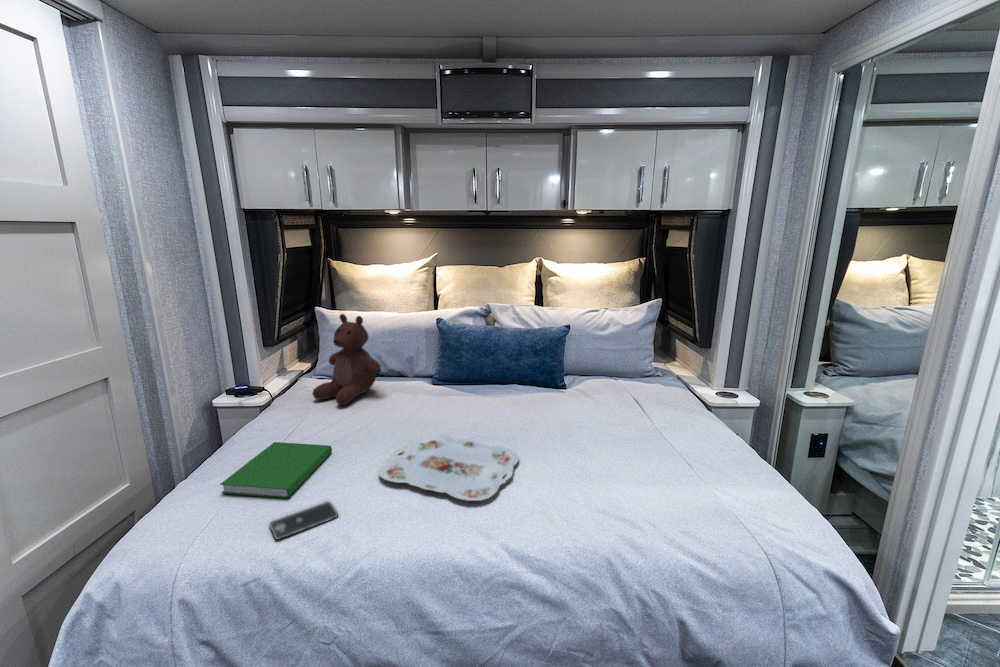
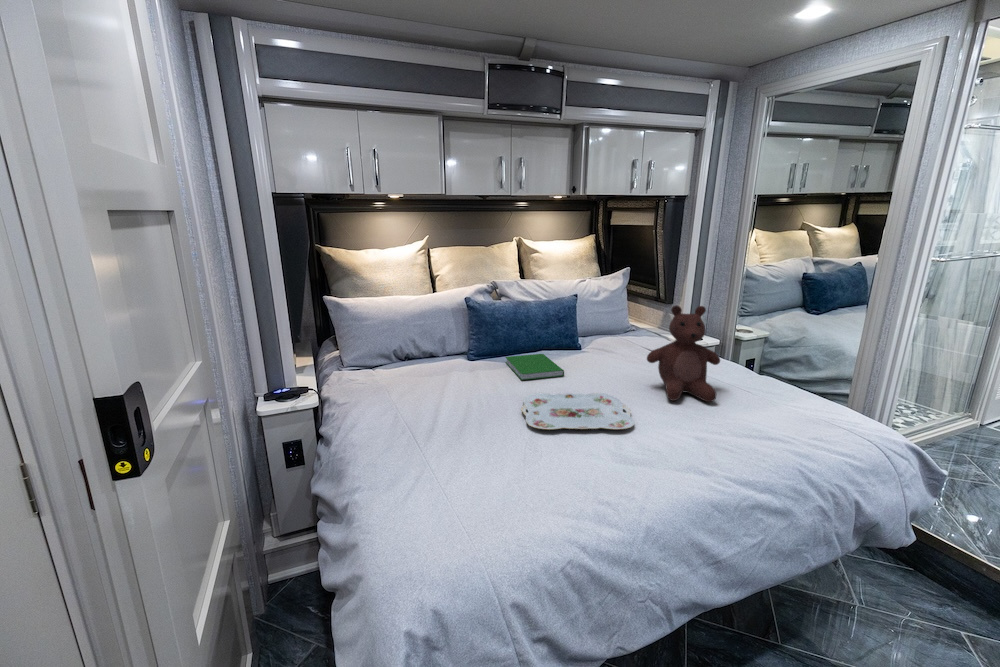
teddy bear: present [313,314,381,405] -> present [647,306,720,402]
hardcover book: present [220,442,332,498] -> present [505,354,564,380]
smartphone: present [270,502,338,539] -> none [495,452,540,484]

